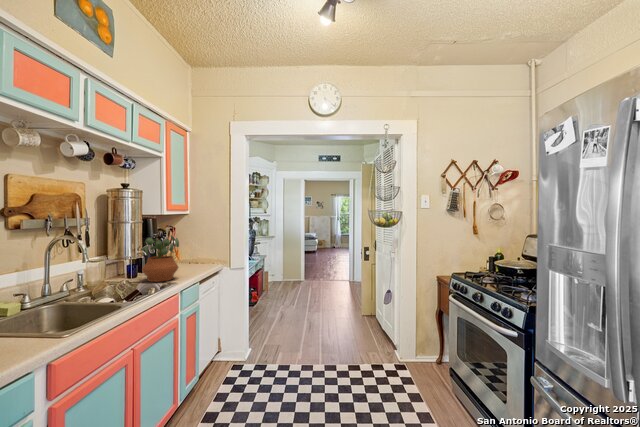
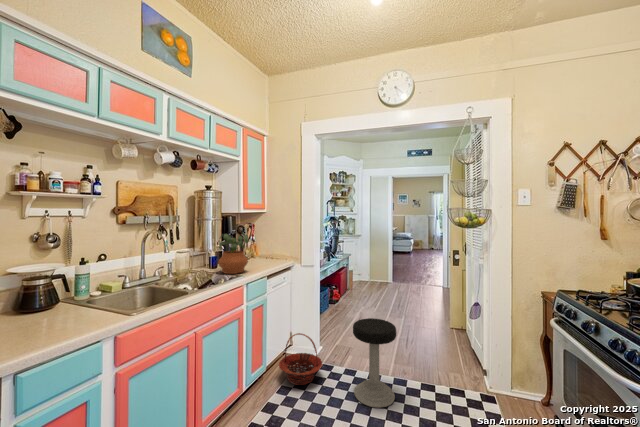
stool: none [291,313,330,394] -> present [353,318,397,408]
basket: none [212,337,258,390] -> present [279,333,323,385]

